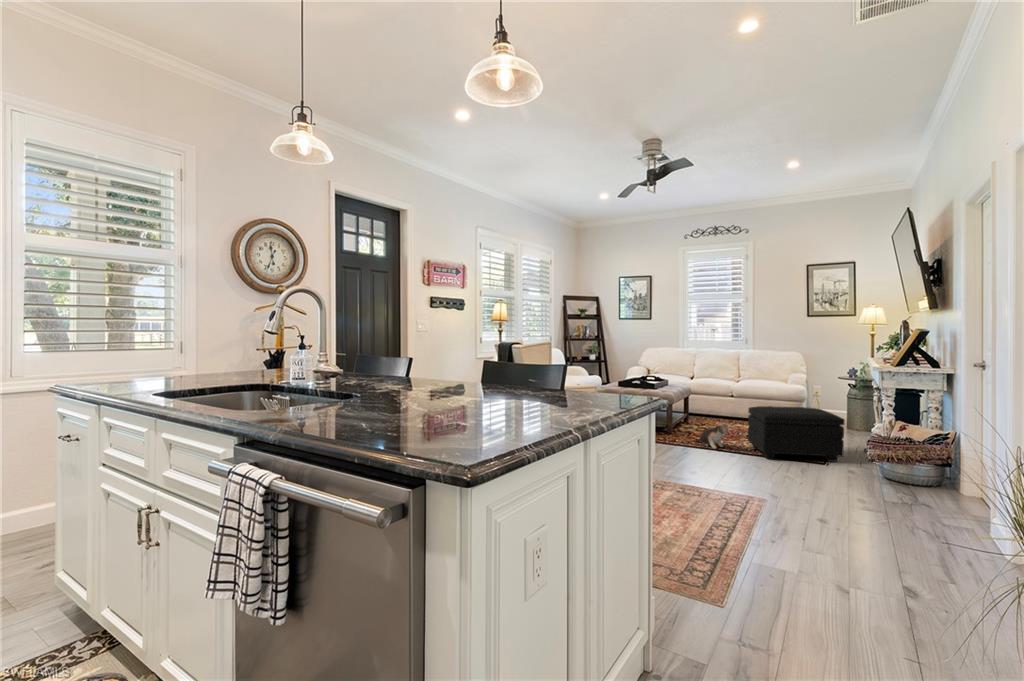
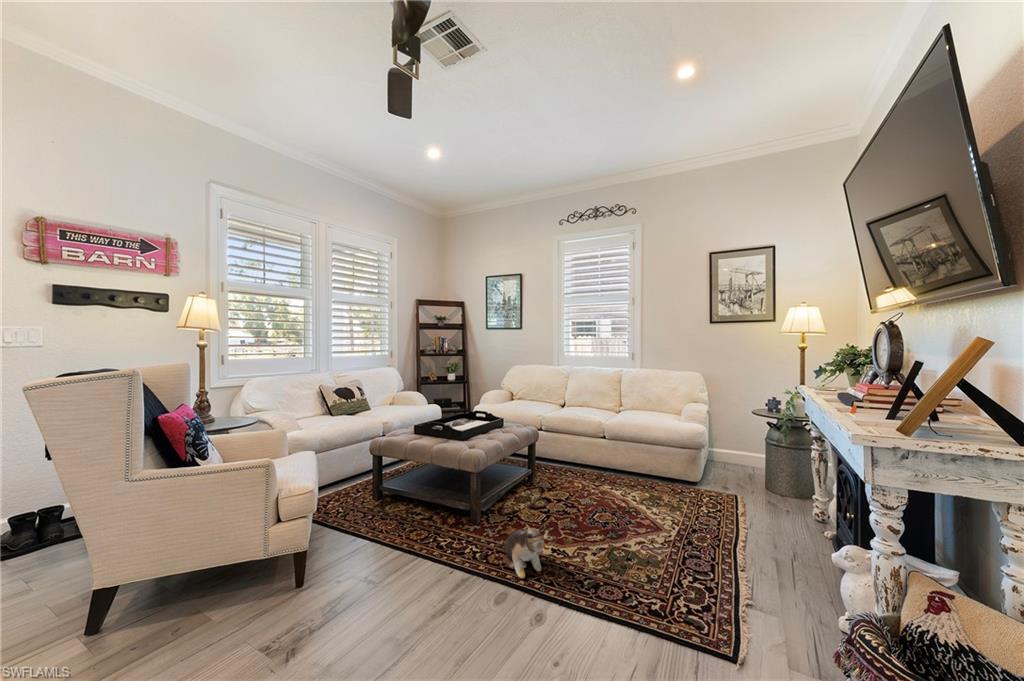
footstool: present [748,406,844,462] -> none [590,490,775,638]

